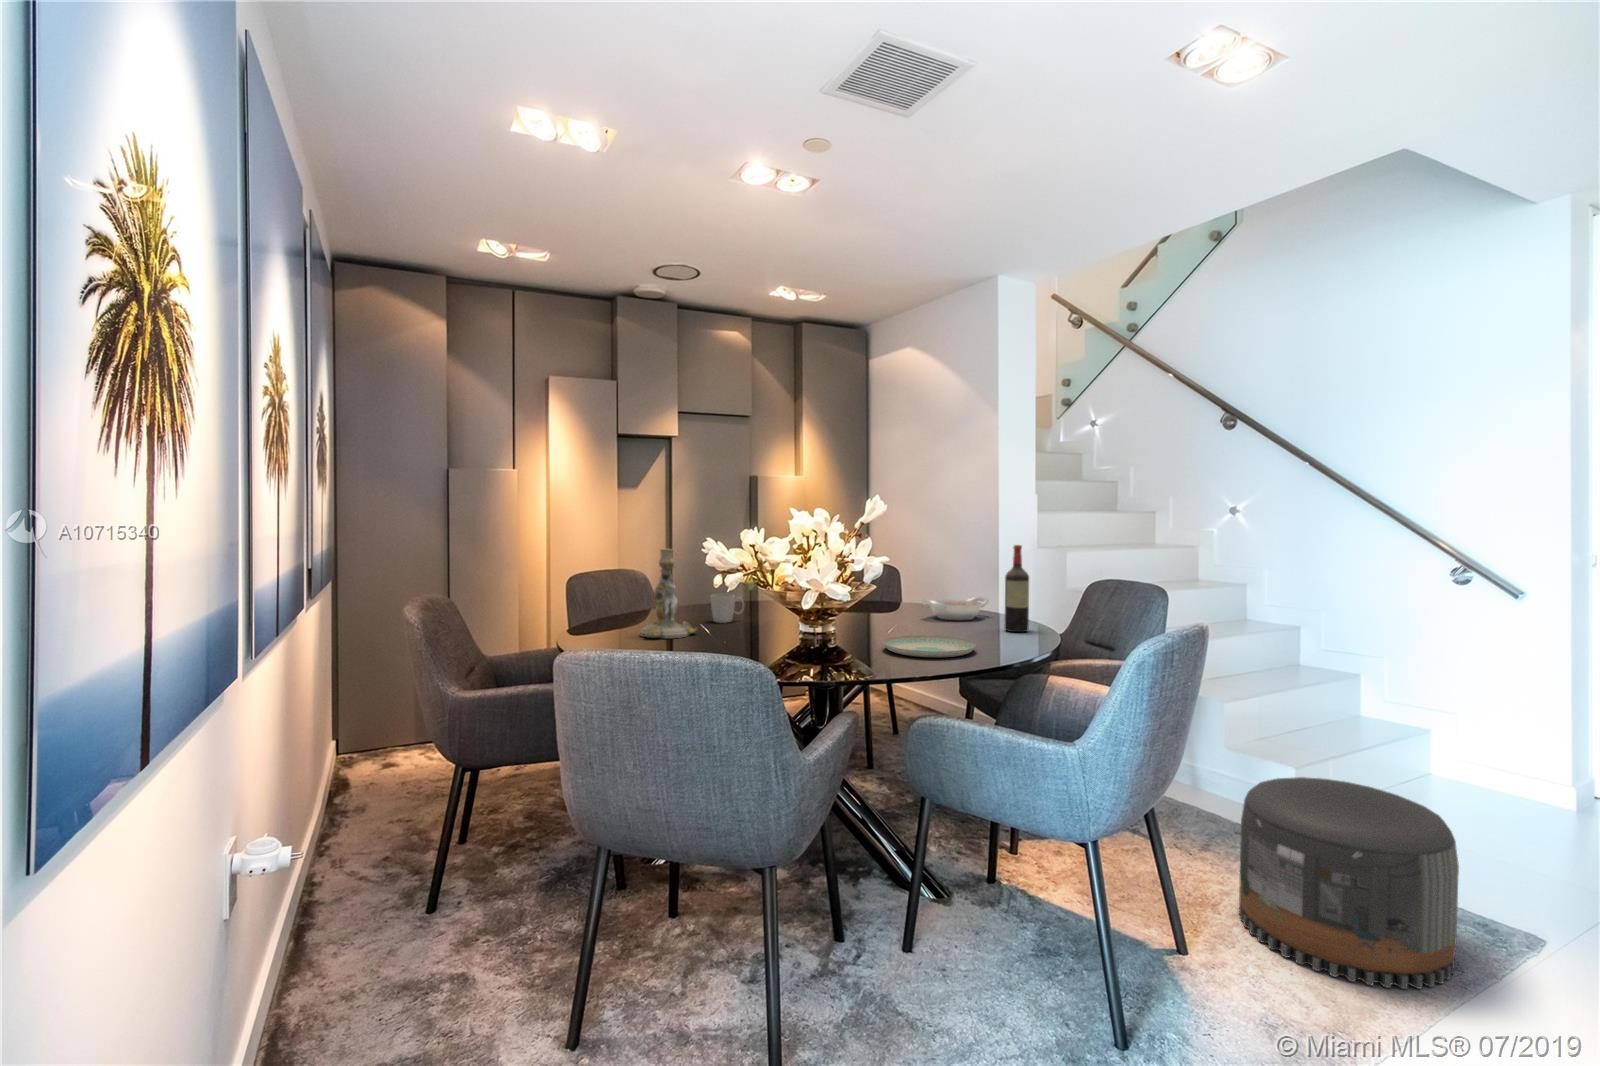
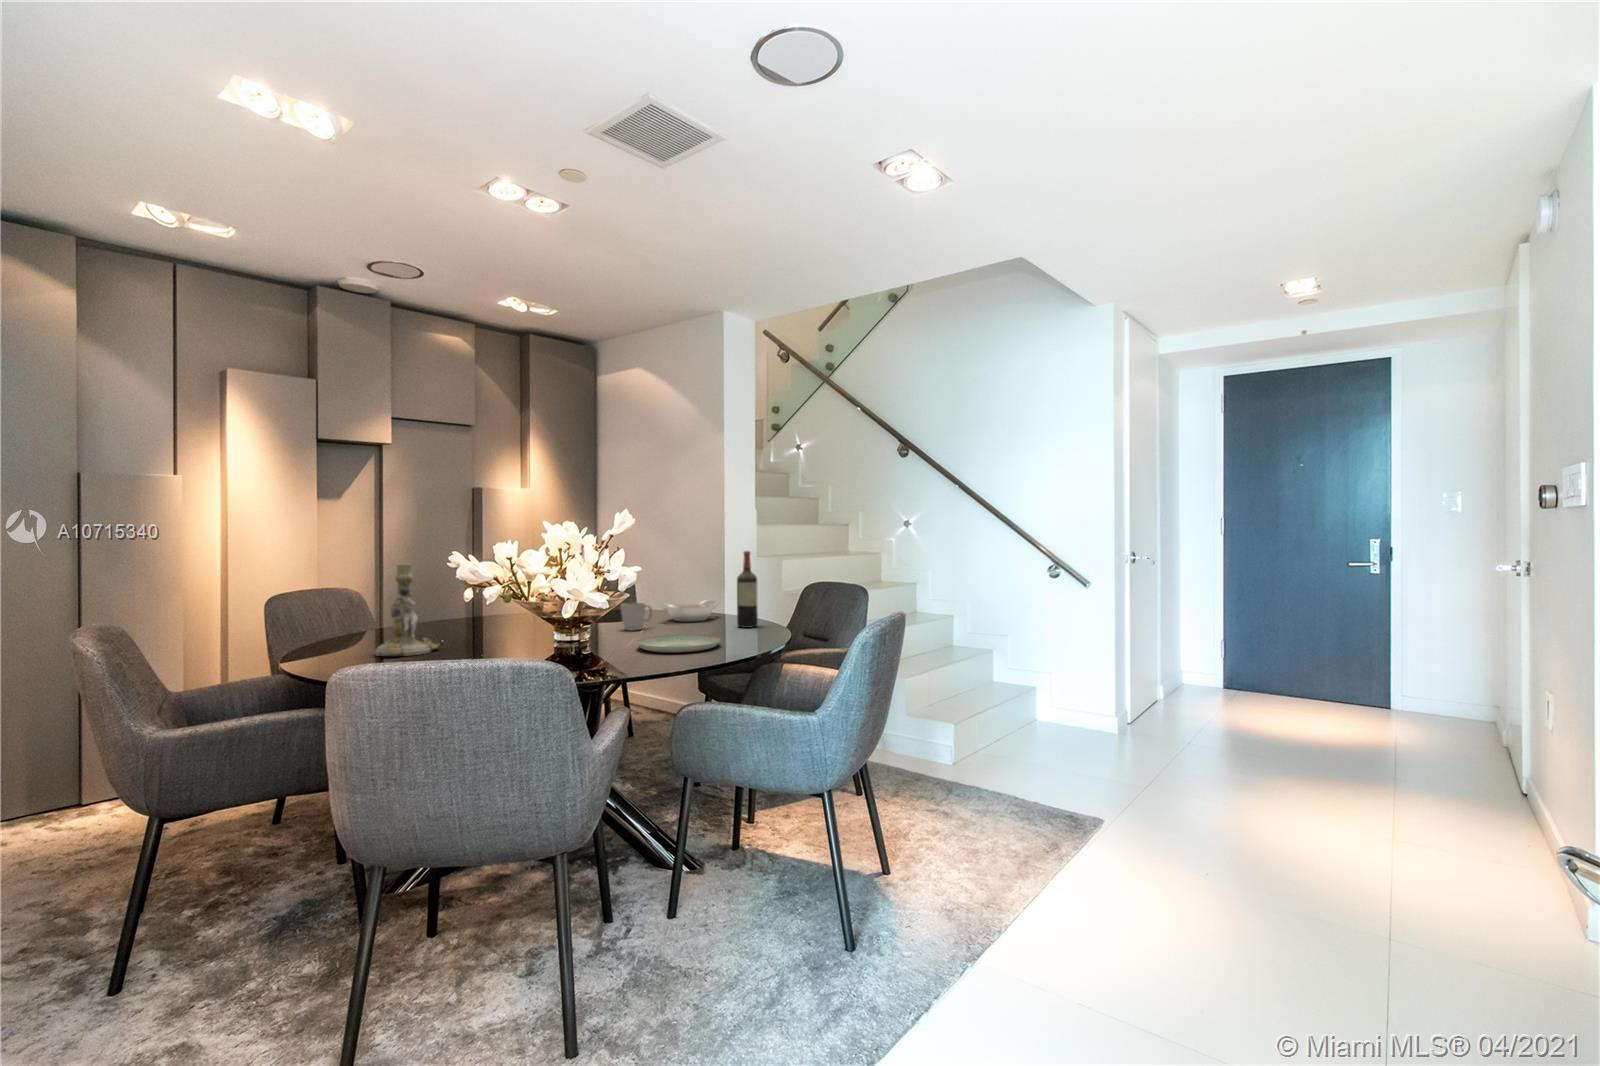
mug: present [710,594,744,623] -> present [621,603,652,630]
pouf: present [1239,777,1459,989] -> none [926,724,1066,871]

